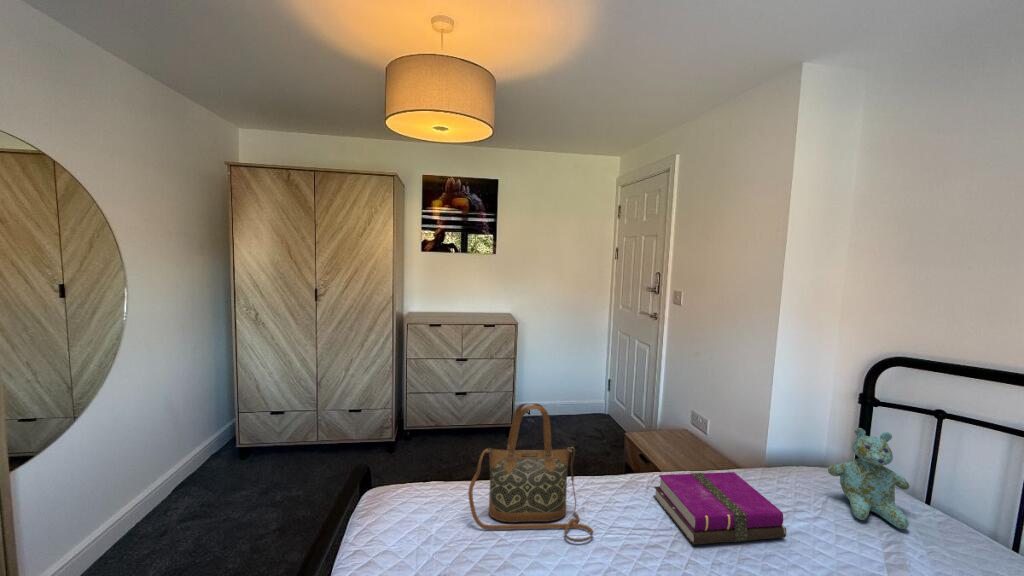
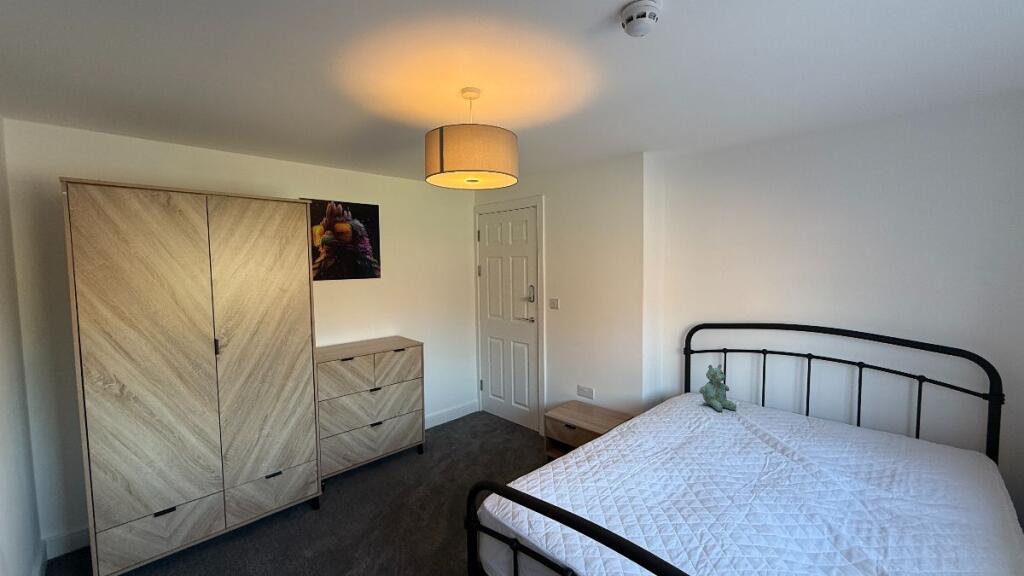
handbag: present [468,404,594,542] -> none [580,387,647,478]
notebook: present [654,472,787,545] -> none [643,405,708,445]

